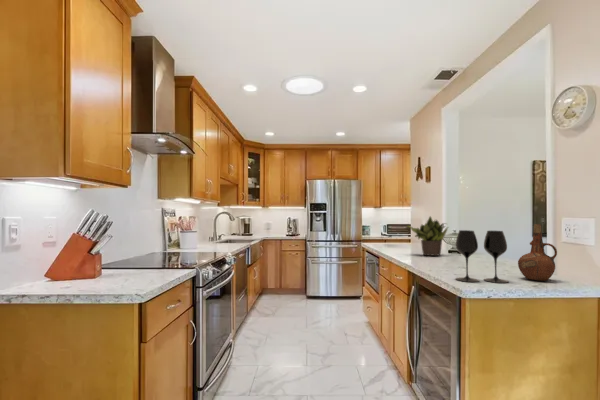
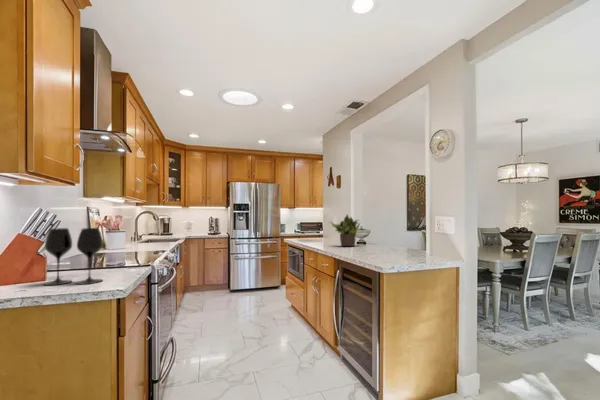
ceramic pitcher: present [518,224,557,281] -> none [418,219,443,259]
wine glass: present [456,230,508,283] -> present [44,228,103,285]

